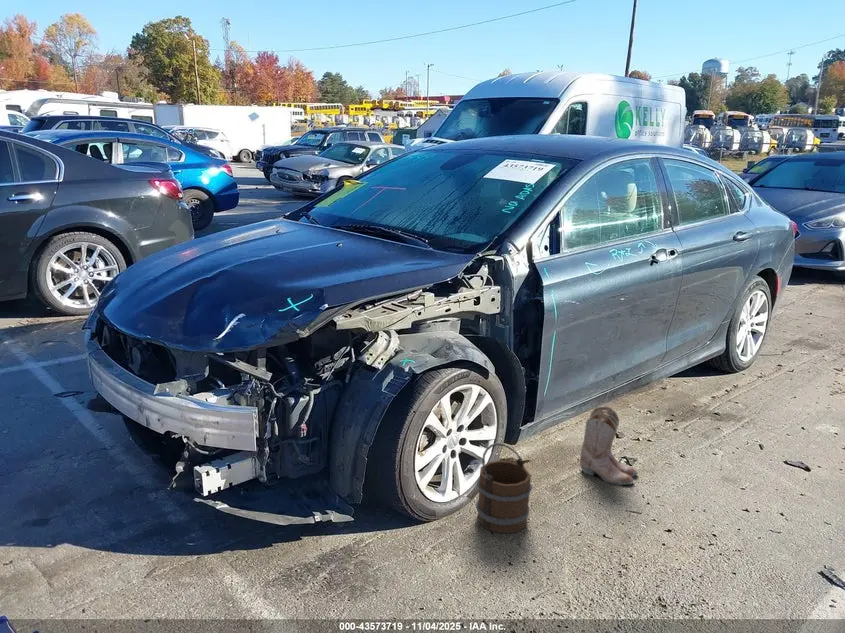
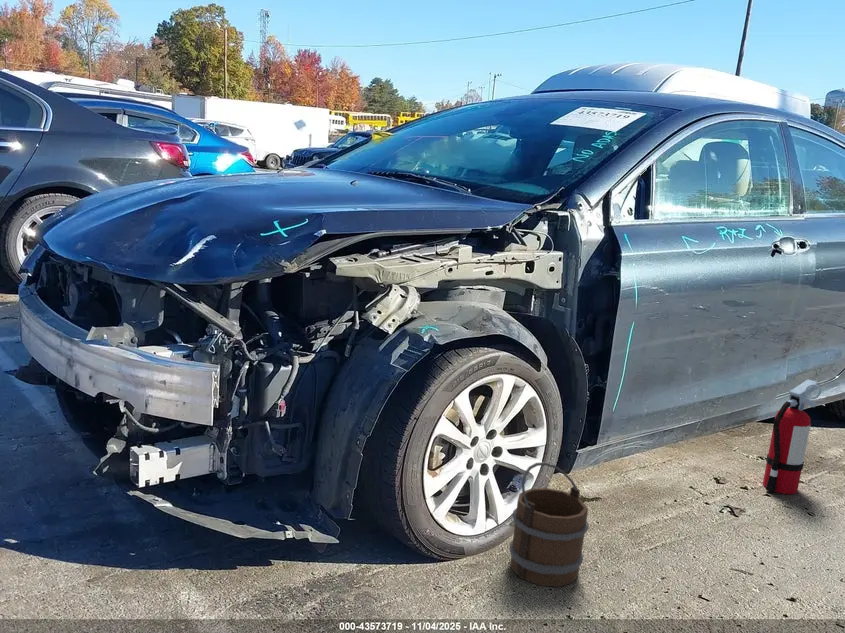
fire extinguisher: none [654,351,692,436] -> present [763,379,821,494]
boots: present [580,406,637,485] -> none [658,436,738,545]

